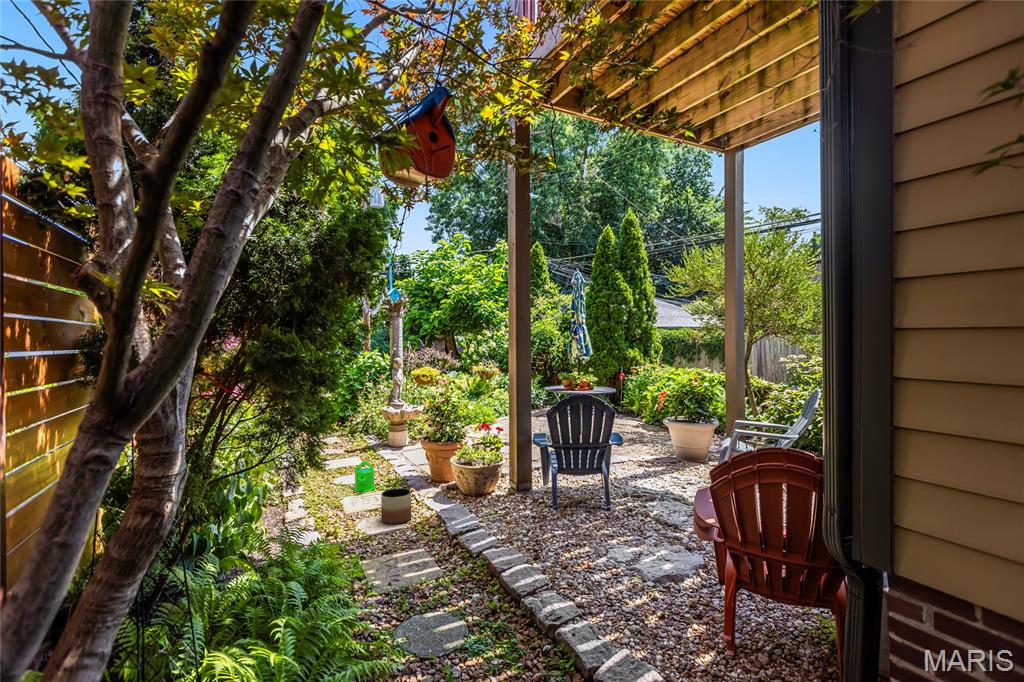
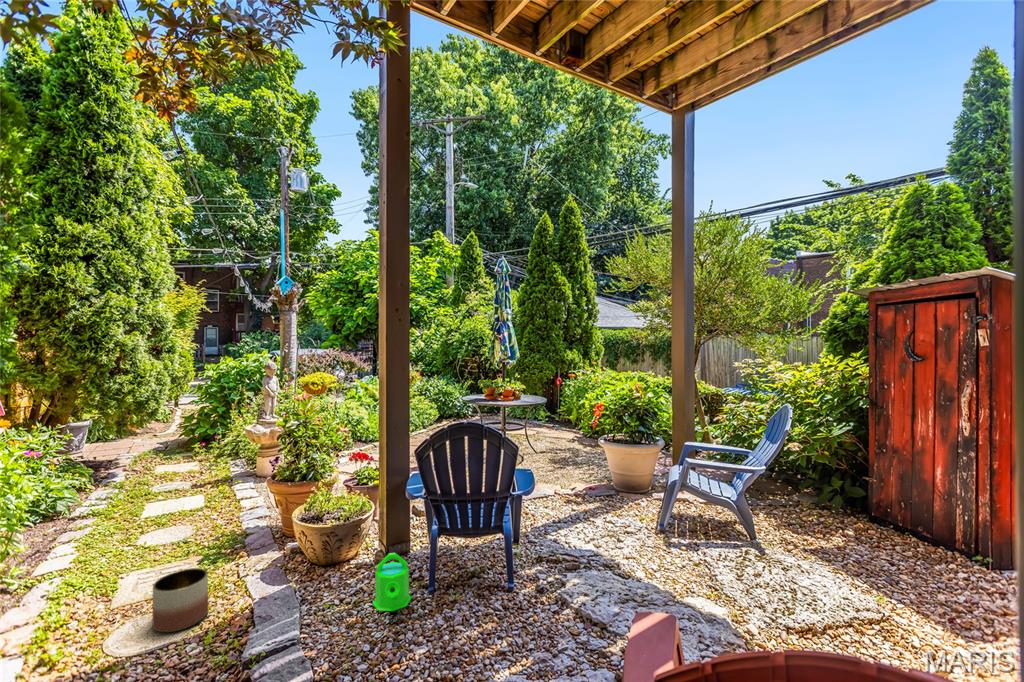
watering can: present [354,461,376,492] -> present [373,553,411,611]

